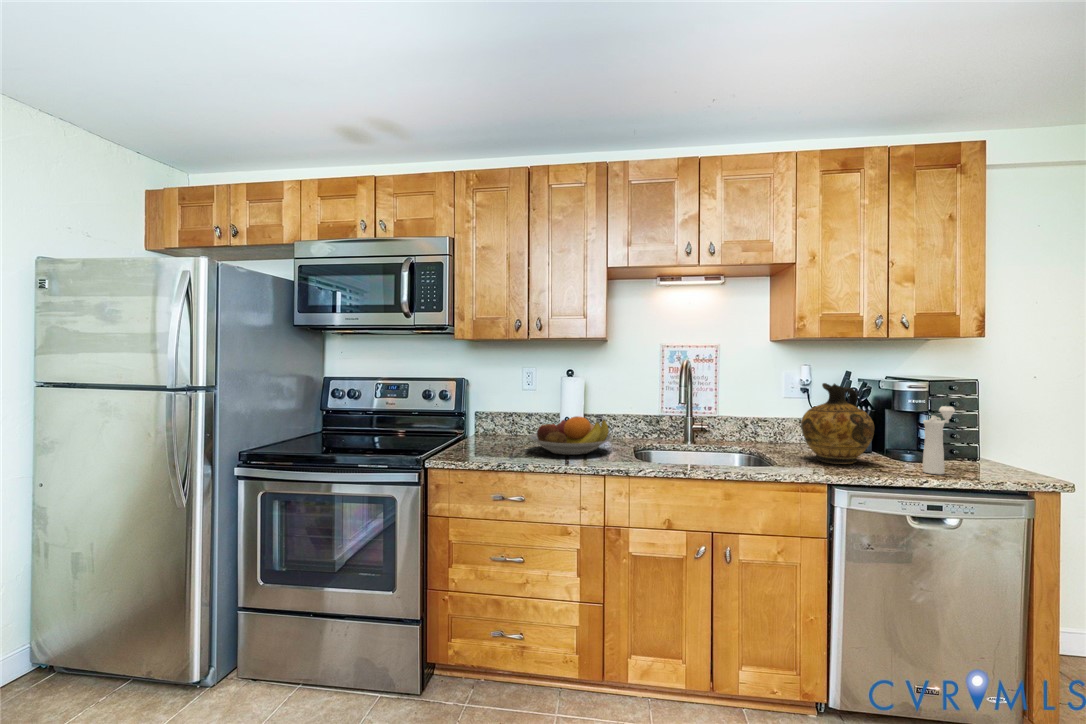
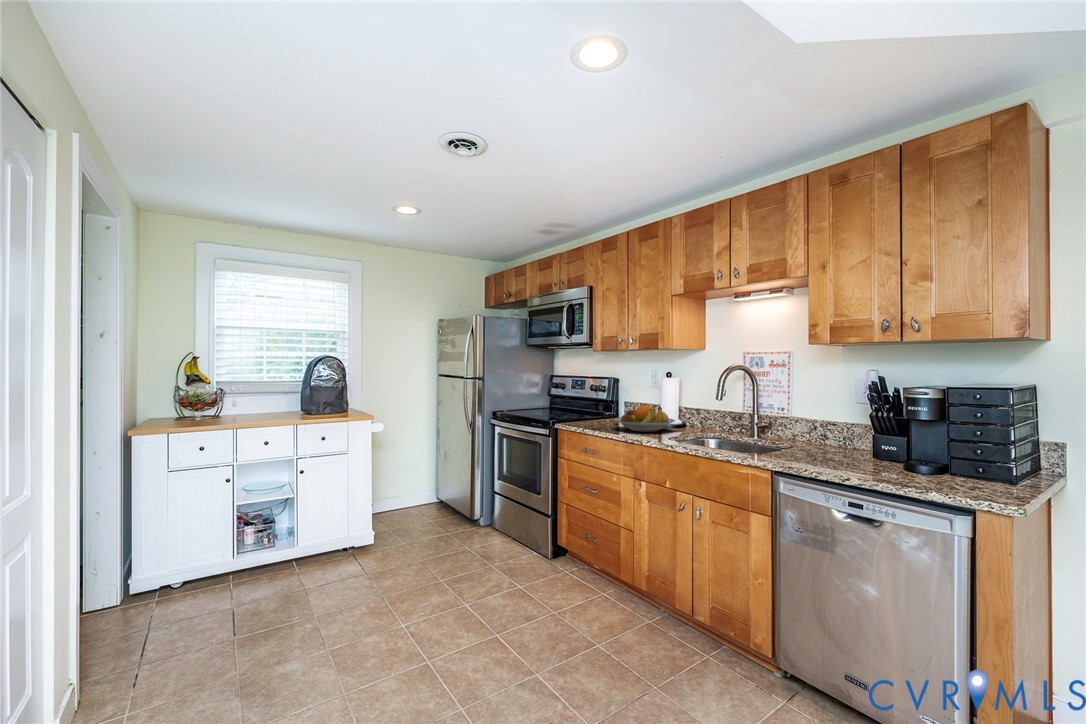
ceramic jug: present [801,383,874,464] -> none [793,386,863,462]
pepper mill: present [923,406,955,474] -> none [872,413,931,479]

